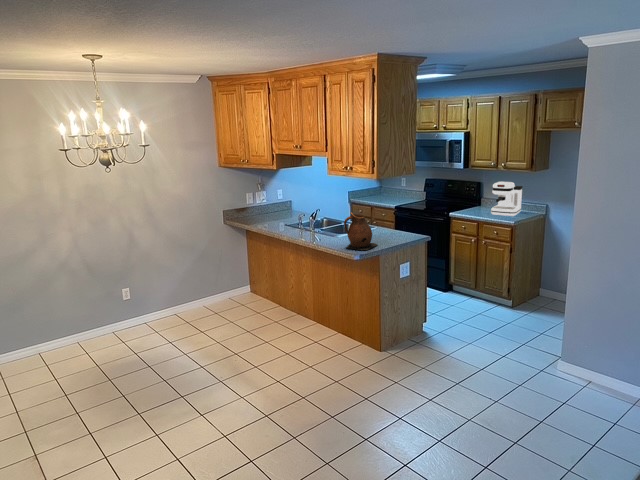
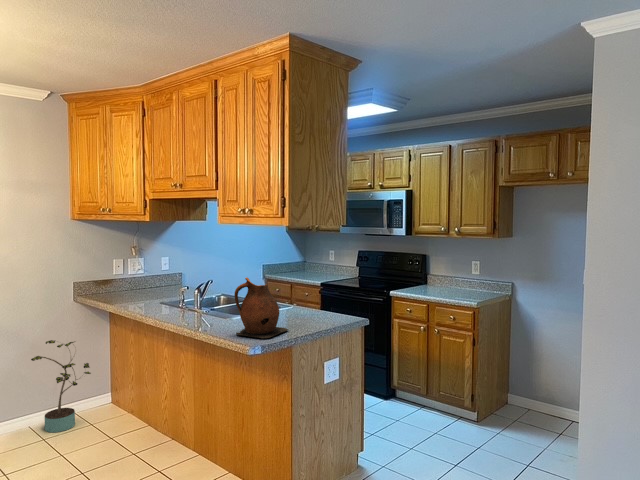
coffee maker: present [491,182,522,216] -> none [444,252,481,296]
potted plant: none [206,250,242,308] -> present [31,340,91,432]

